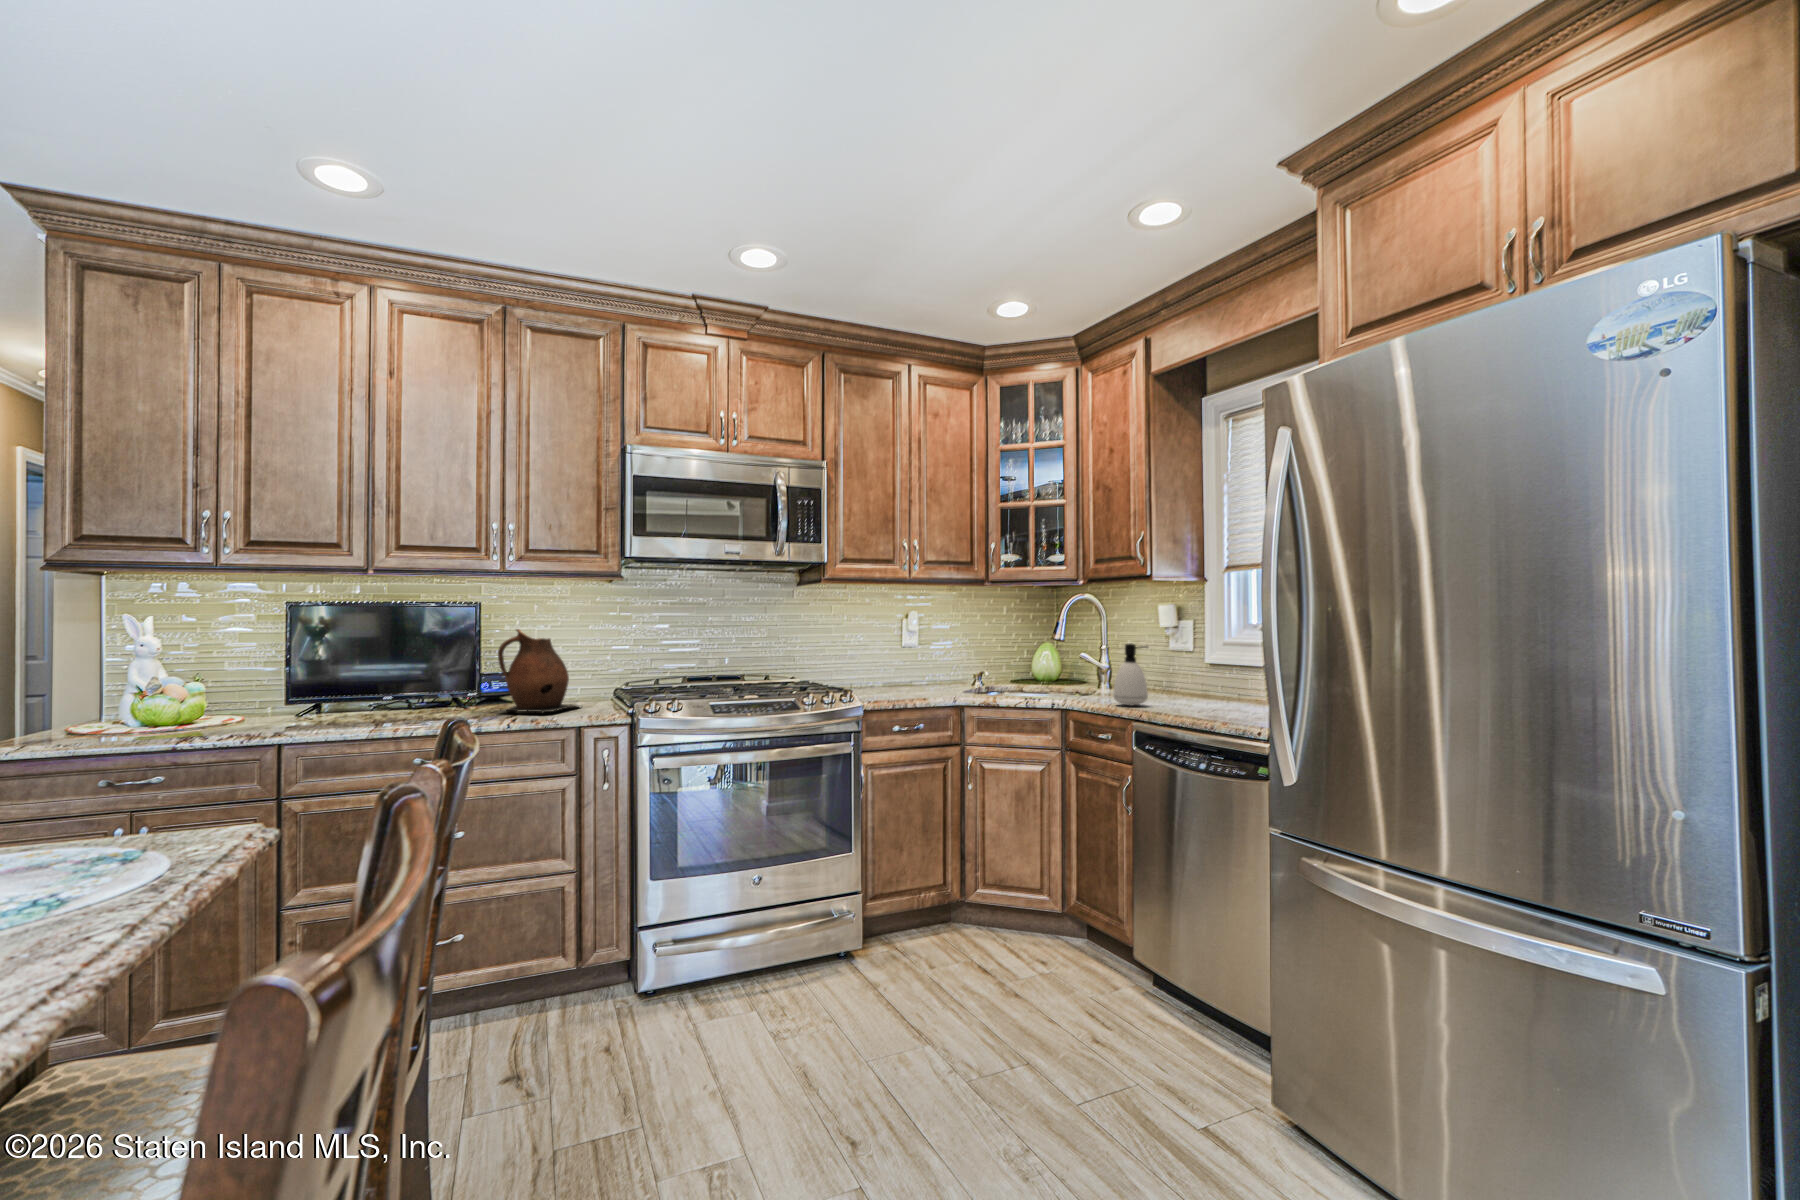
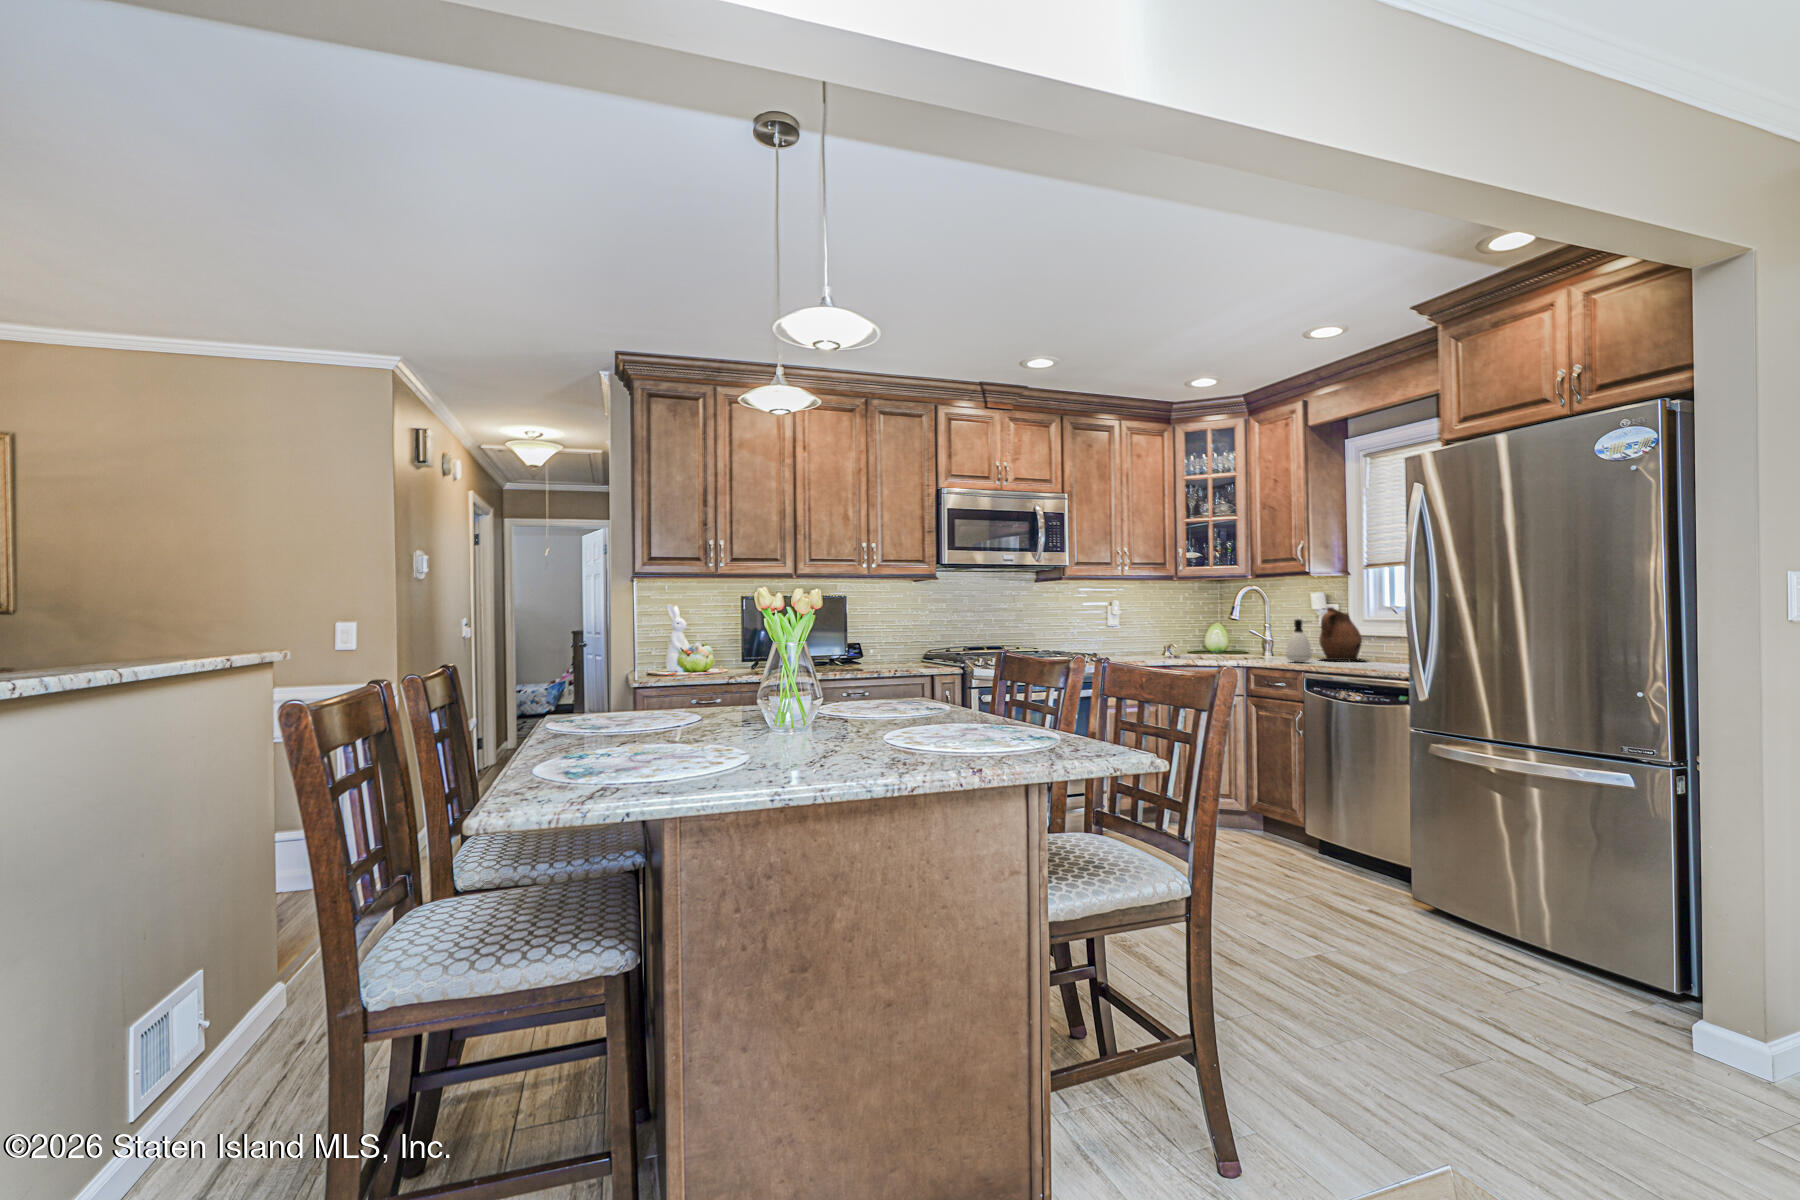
ceramic pitcher: present [498,629,579,713] -> present [1319,607,1365,660]

